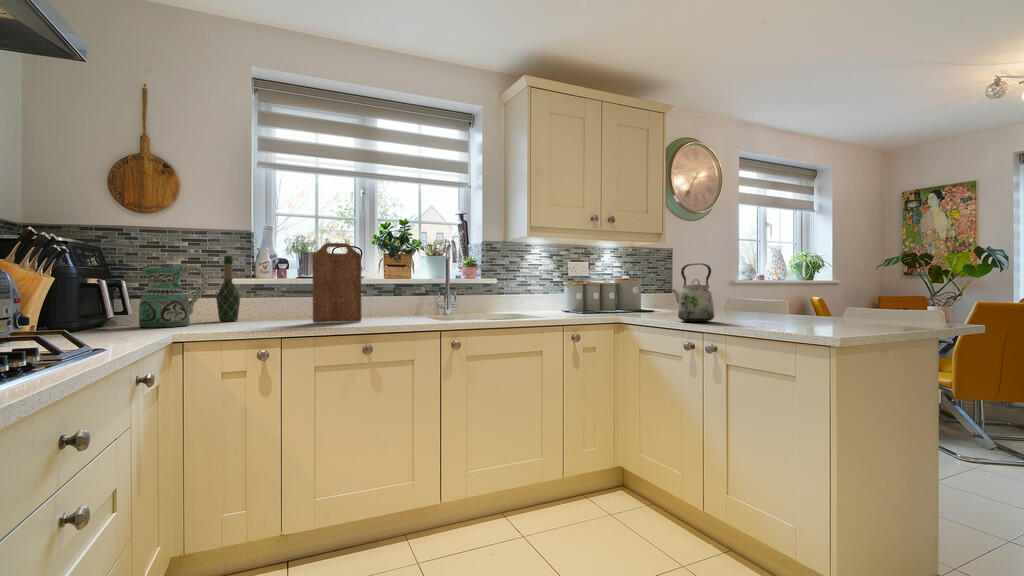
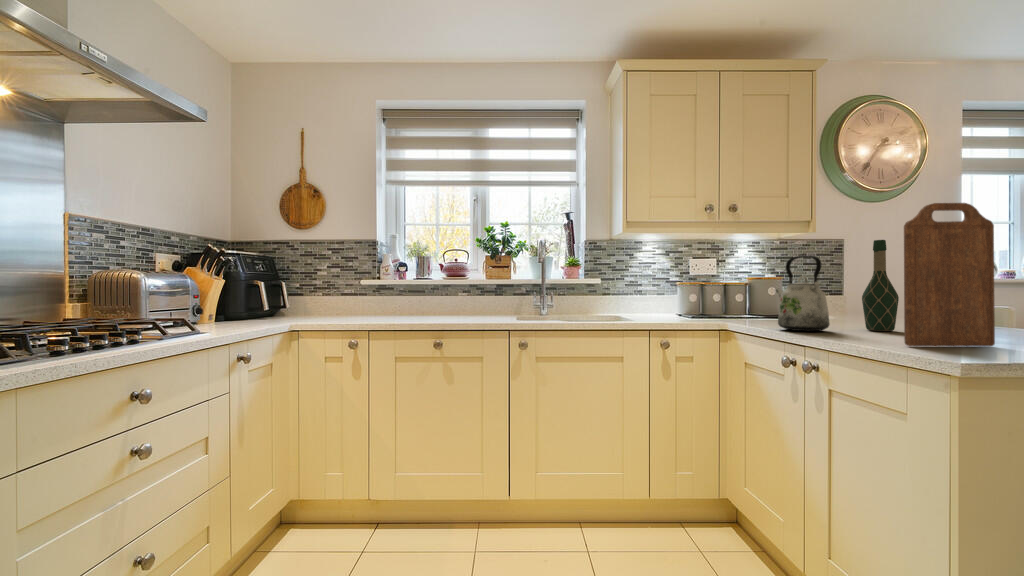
cutting board: present [313,243,361,323] -> present [904,203,995,346]
wine bottle: present [216,256,240,321] -> present [862,240,899,331]
ceramic pitcher: present [139,264,208,327] -> none [286,269,334,318]

